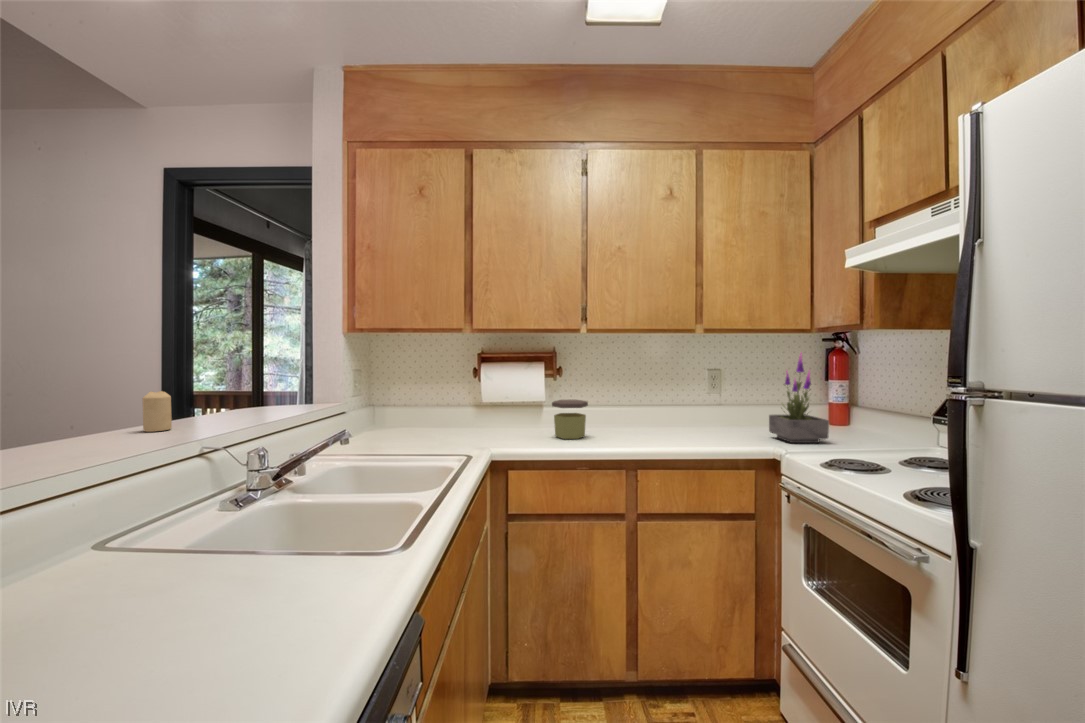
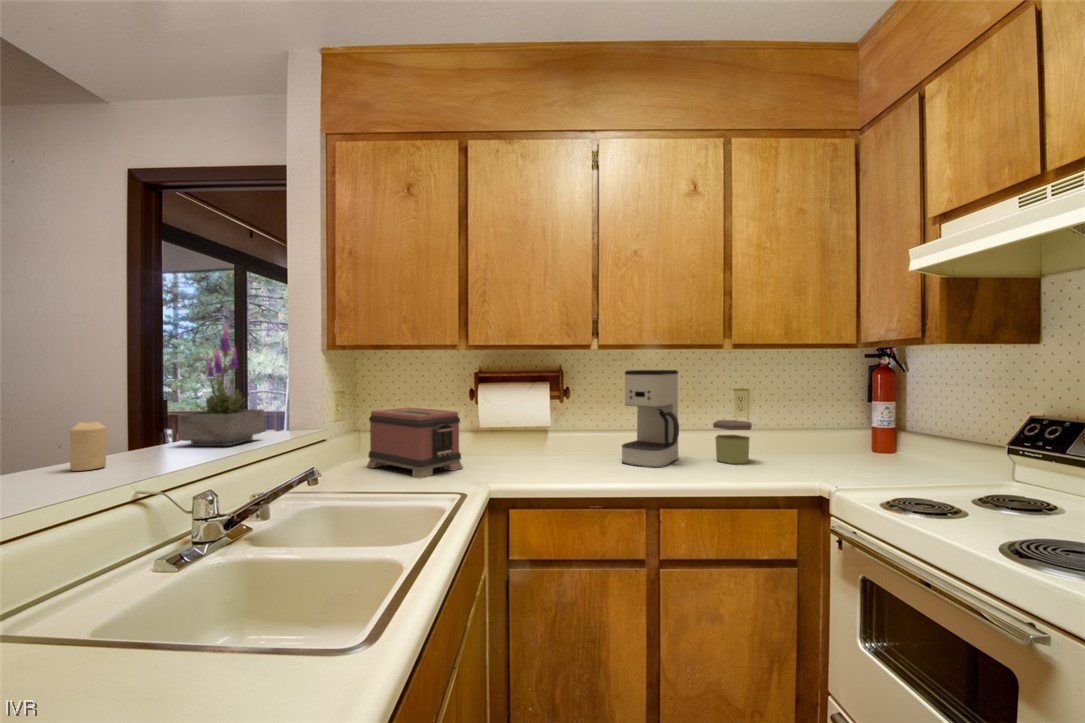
coffee maker: none [607,353,657,438] -> present [622,370,679,468]
potted plant: present [769,353,829,443] -> present [178,325,264,446]
toaster: none [384,386,468,446] -> present [367,407,463,479]
jar: present [552,400,588,439] -> present [713,420,752,464]

